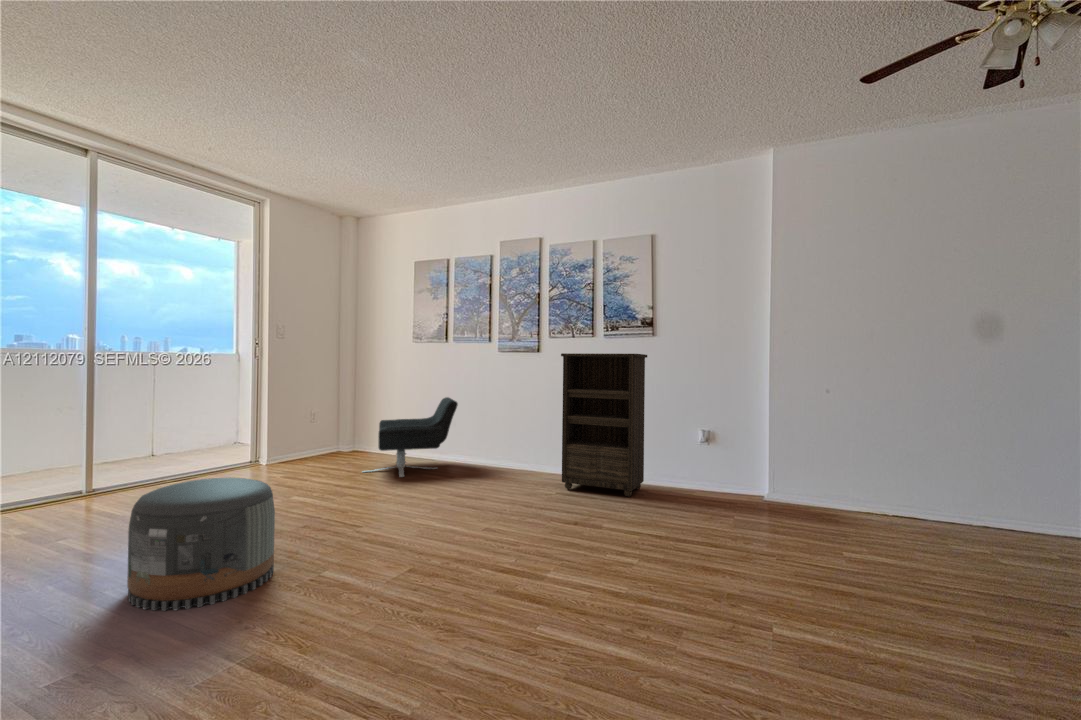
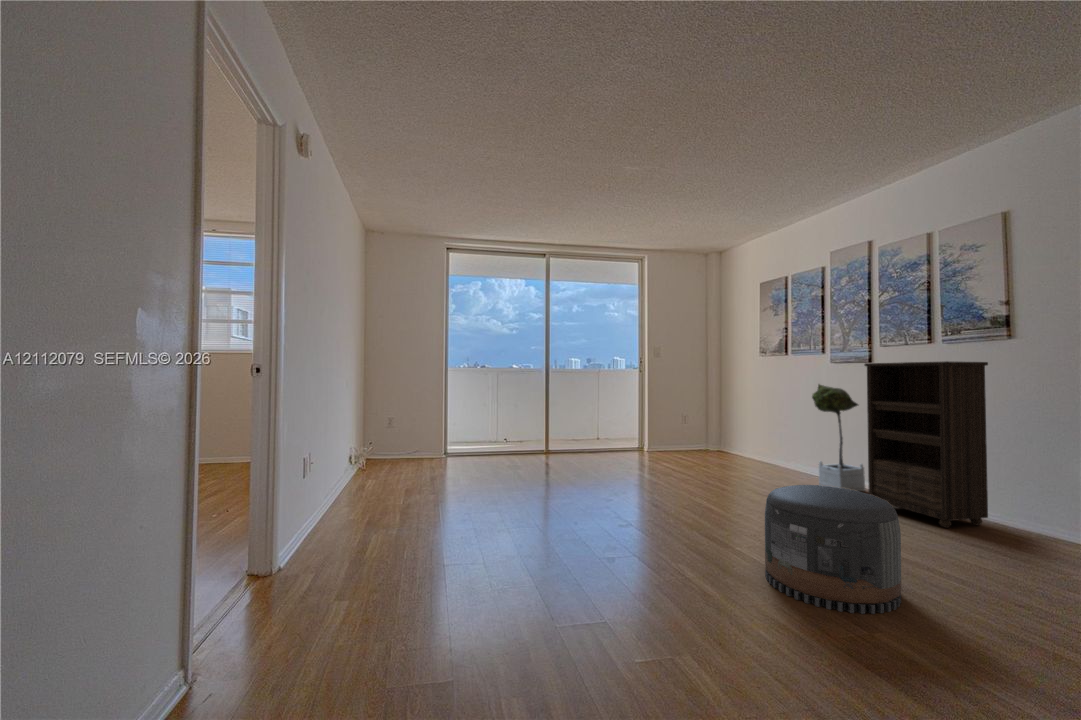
potted tree: none [492,373,535,479] -> present [812,384,865,491]
lounge chair: present [363,397,458,477] -> none [704,407,790,472]
pouf: present [127,478,275,611] -> present [765,485,902,614]

